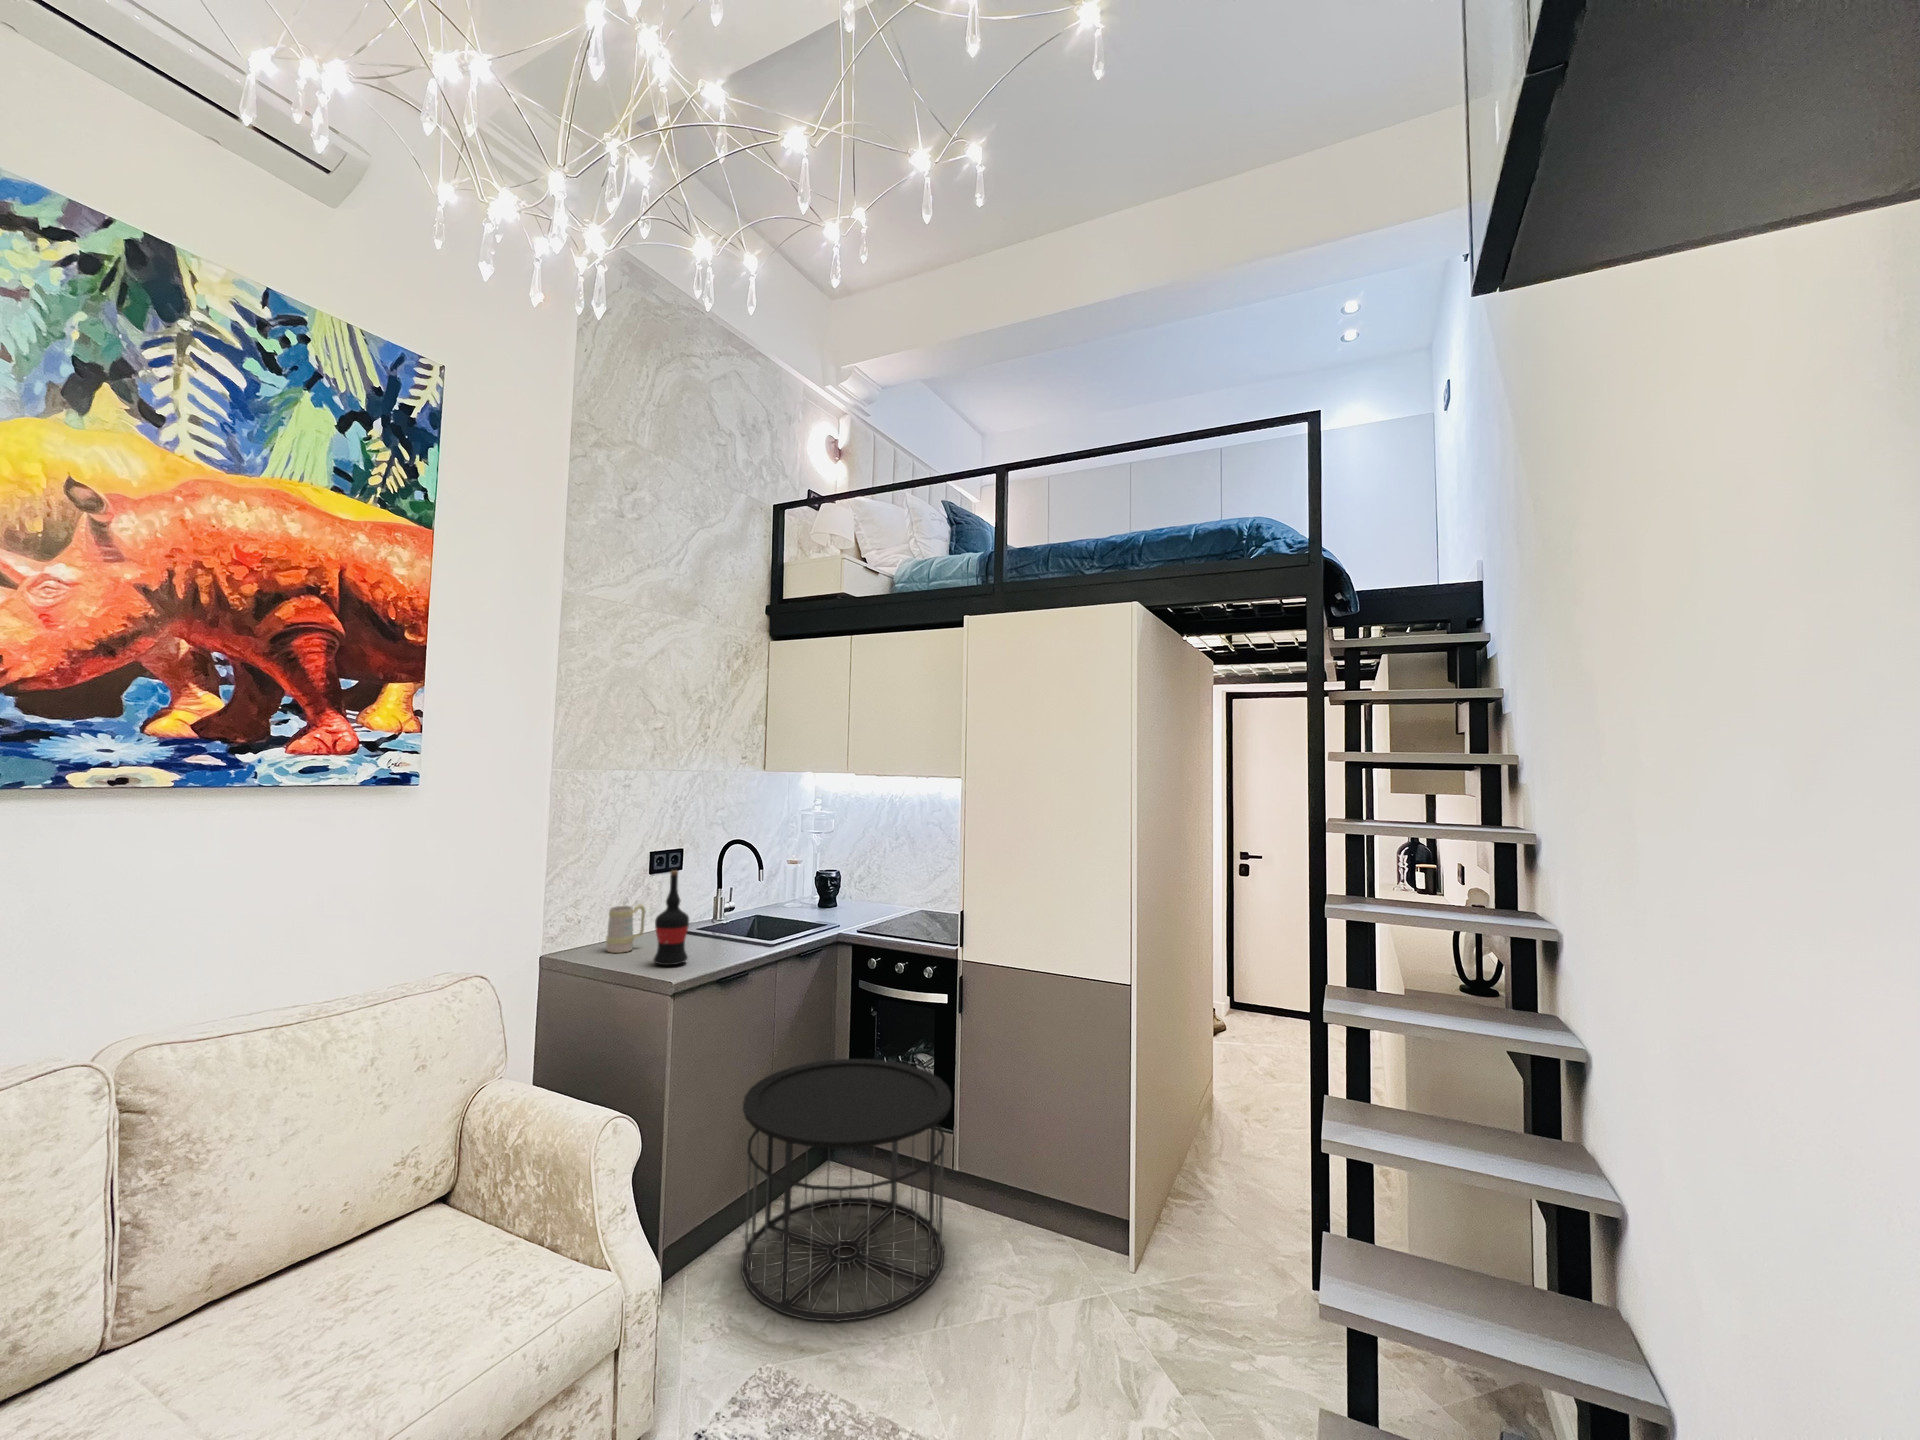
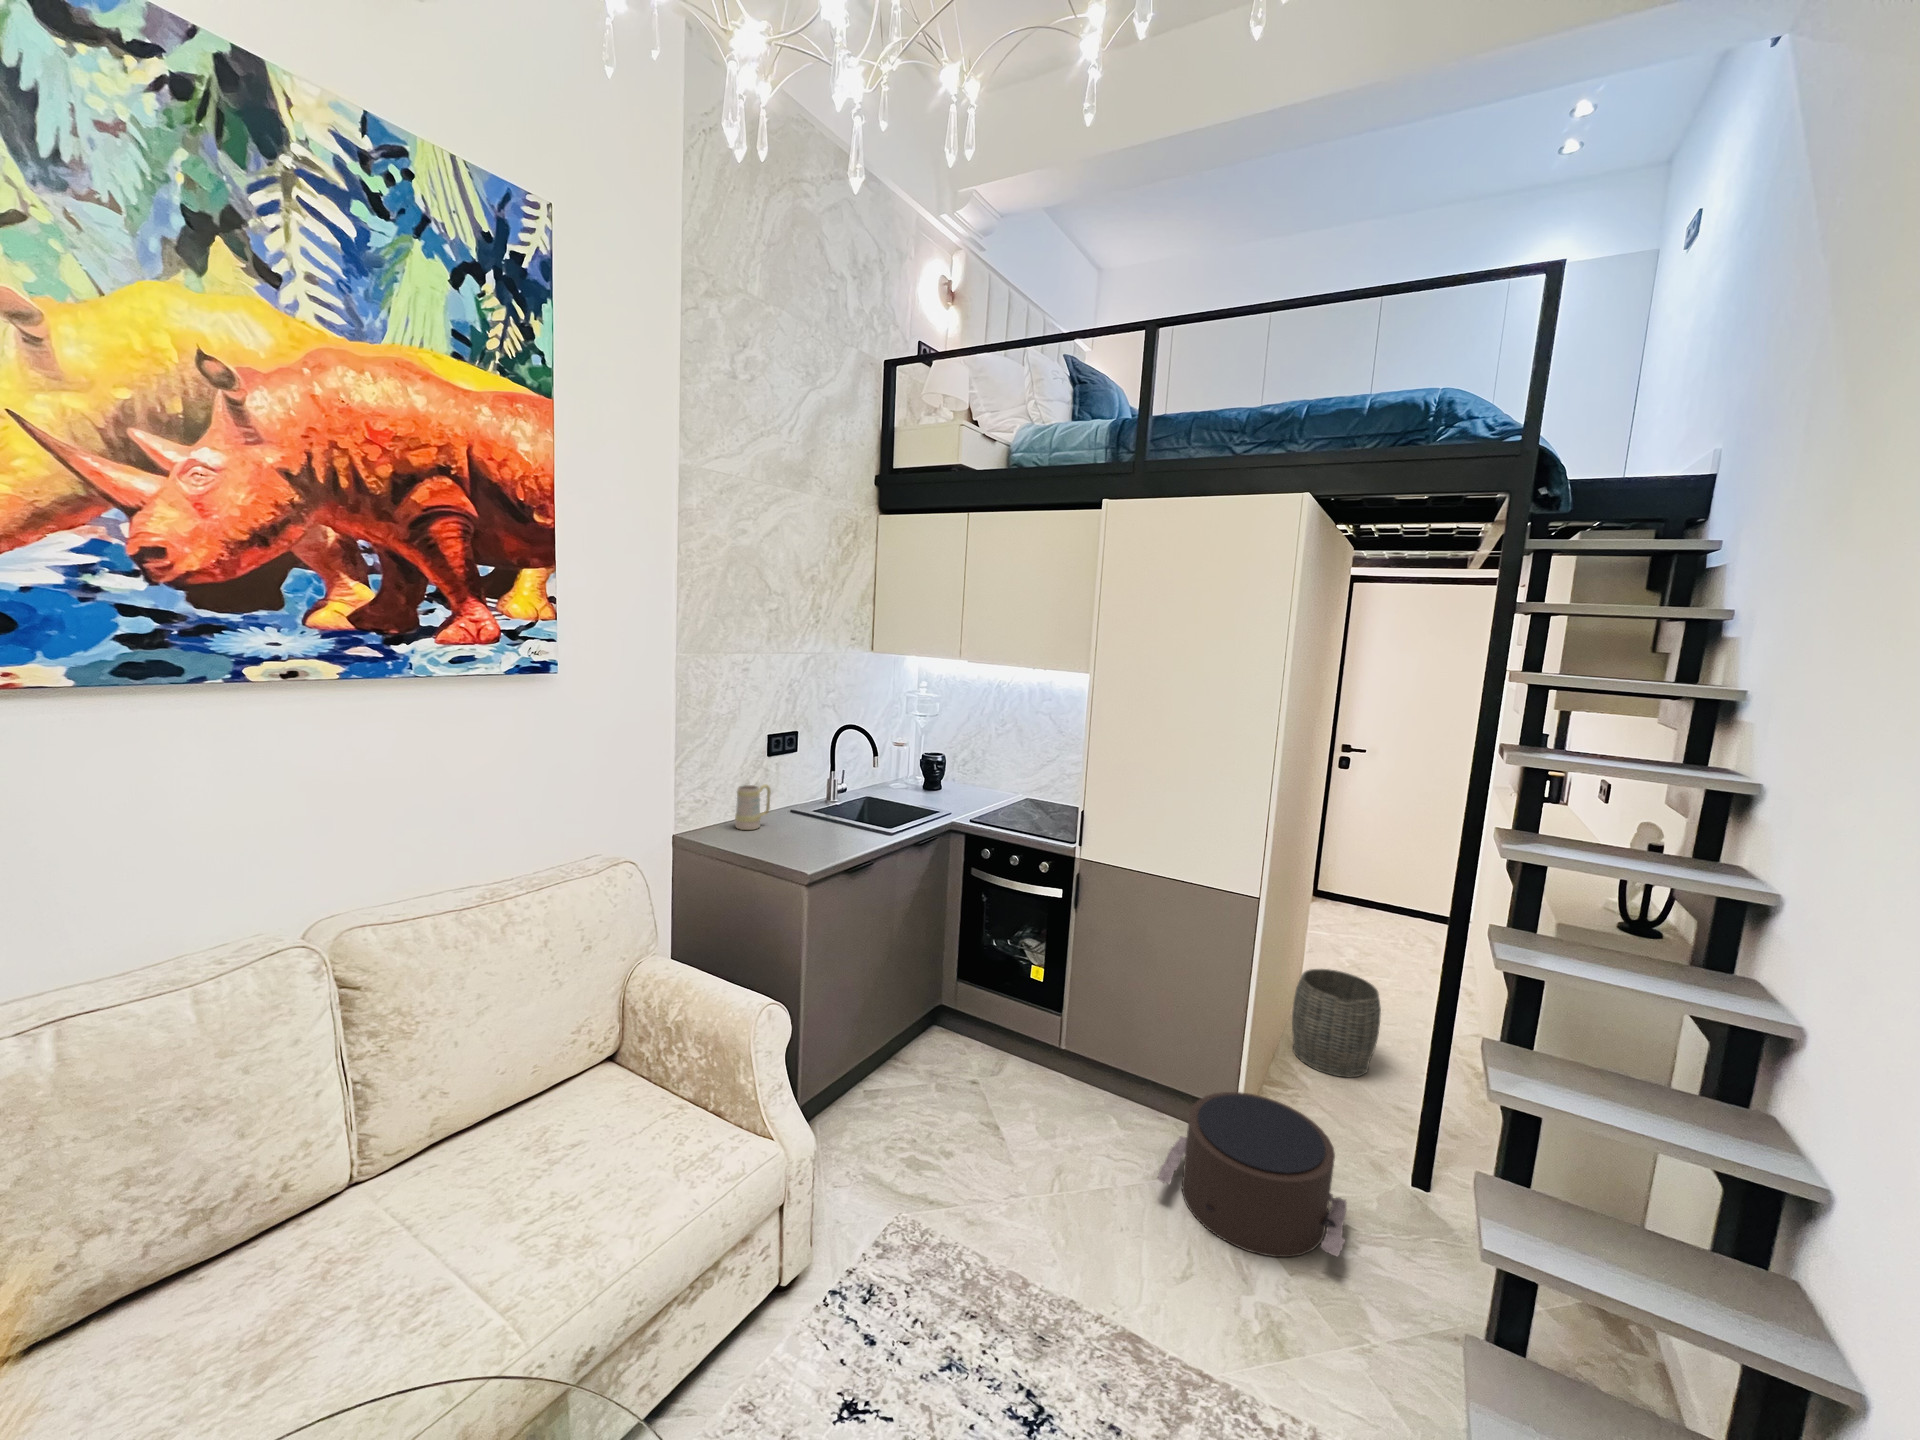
wine bottle: present [654,870,689,965] -> none [784,757,817,848]
side table: present [741,1059,951,1321] -> none [868,936,1068,1176]
woven basket: none [1198,1077,1283,1191] -> present [1292,969,1381,1078]
pouf: none [1046,1203,1242,1379] -> present [1157,1092,1347,1257]

